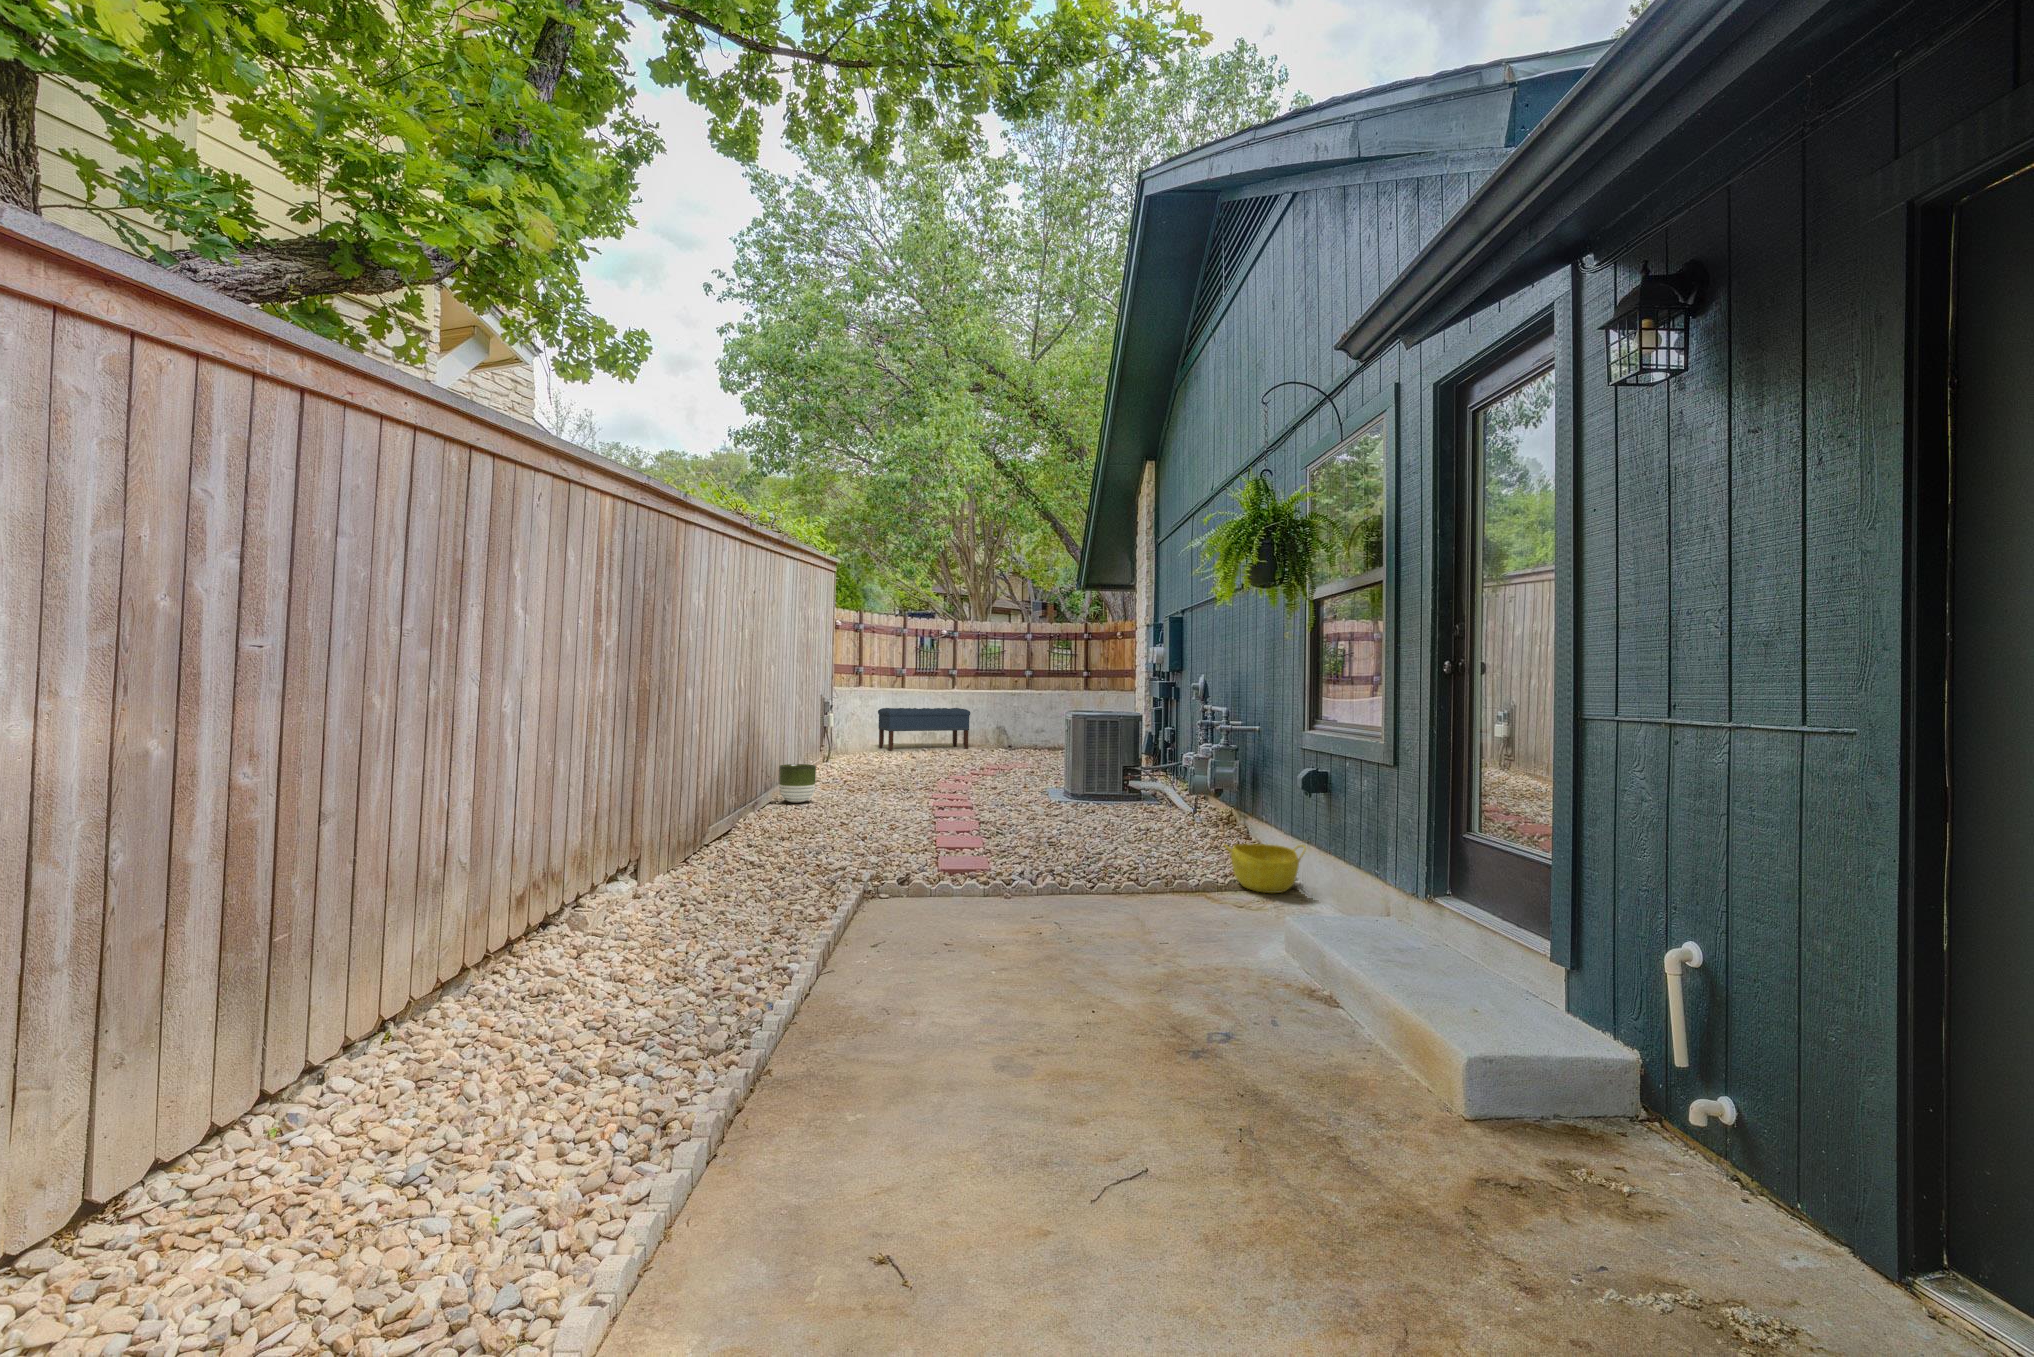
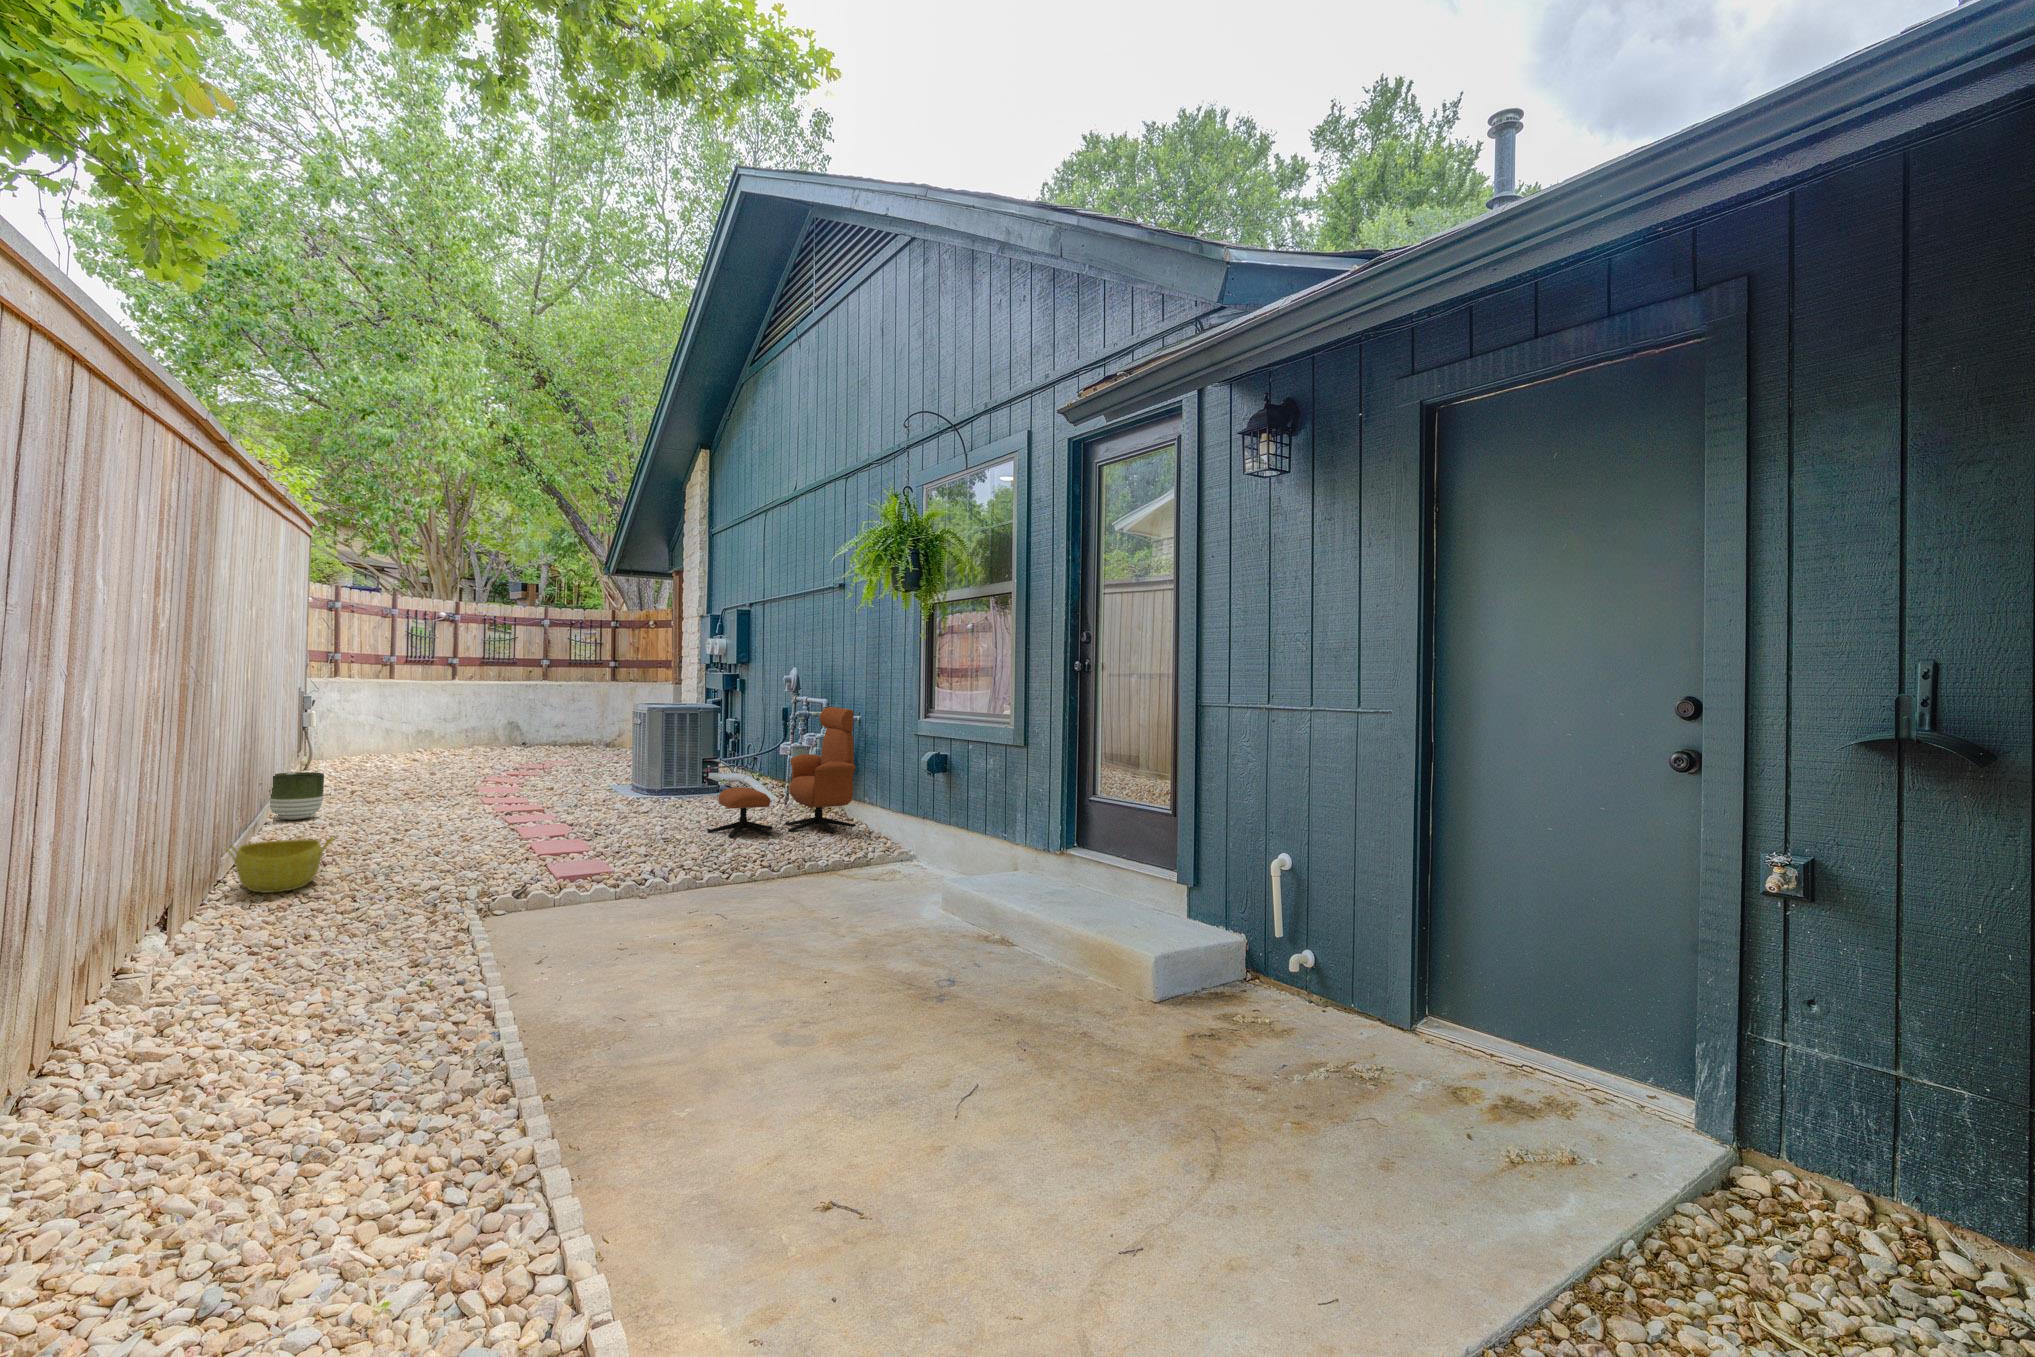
bench: present [878,708,970,751] -> none [356,702,483,753]
lounge chair: none [1101,716,1254,850] -> present [707,707,856,837]
basket: present [1225,844,1306,893] -> present [225,836,335,893]

